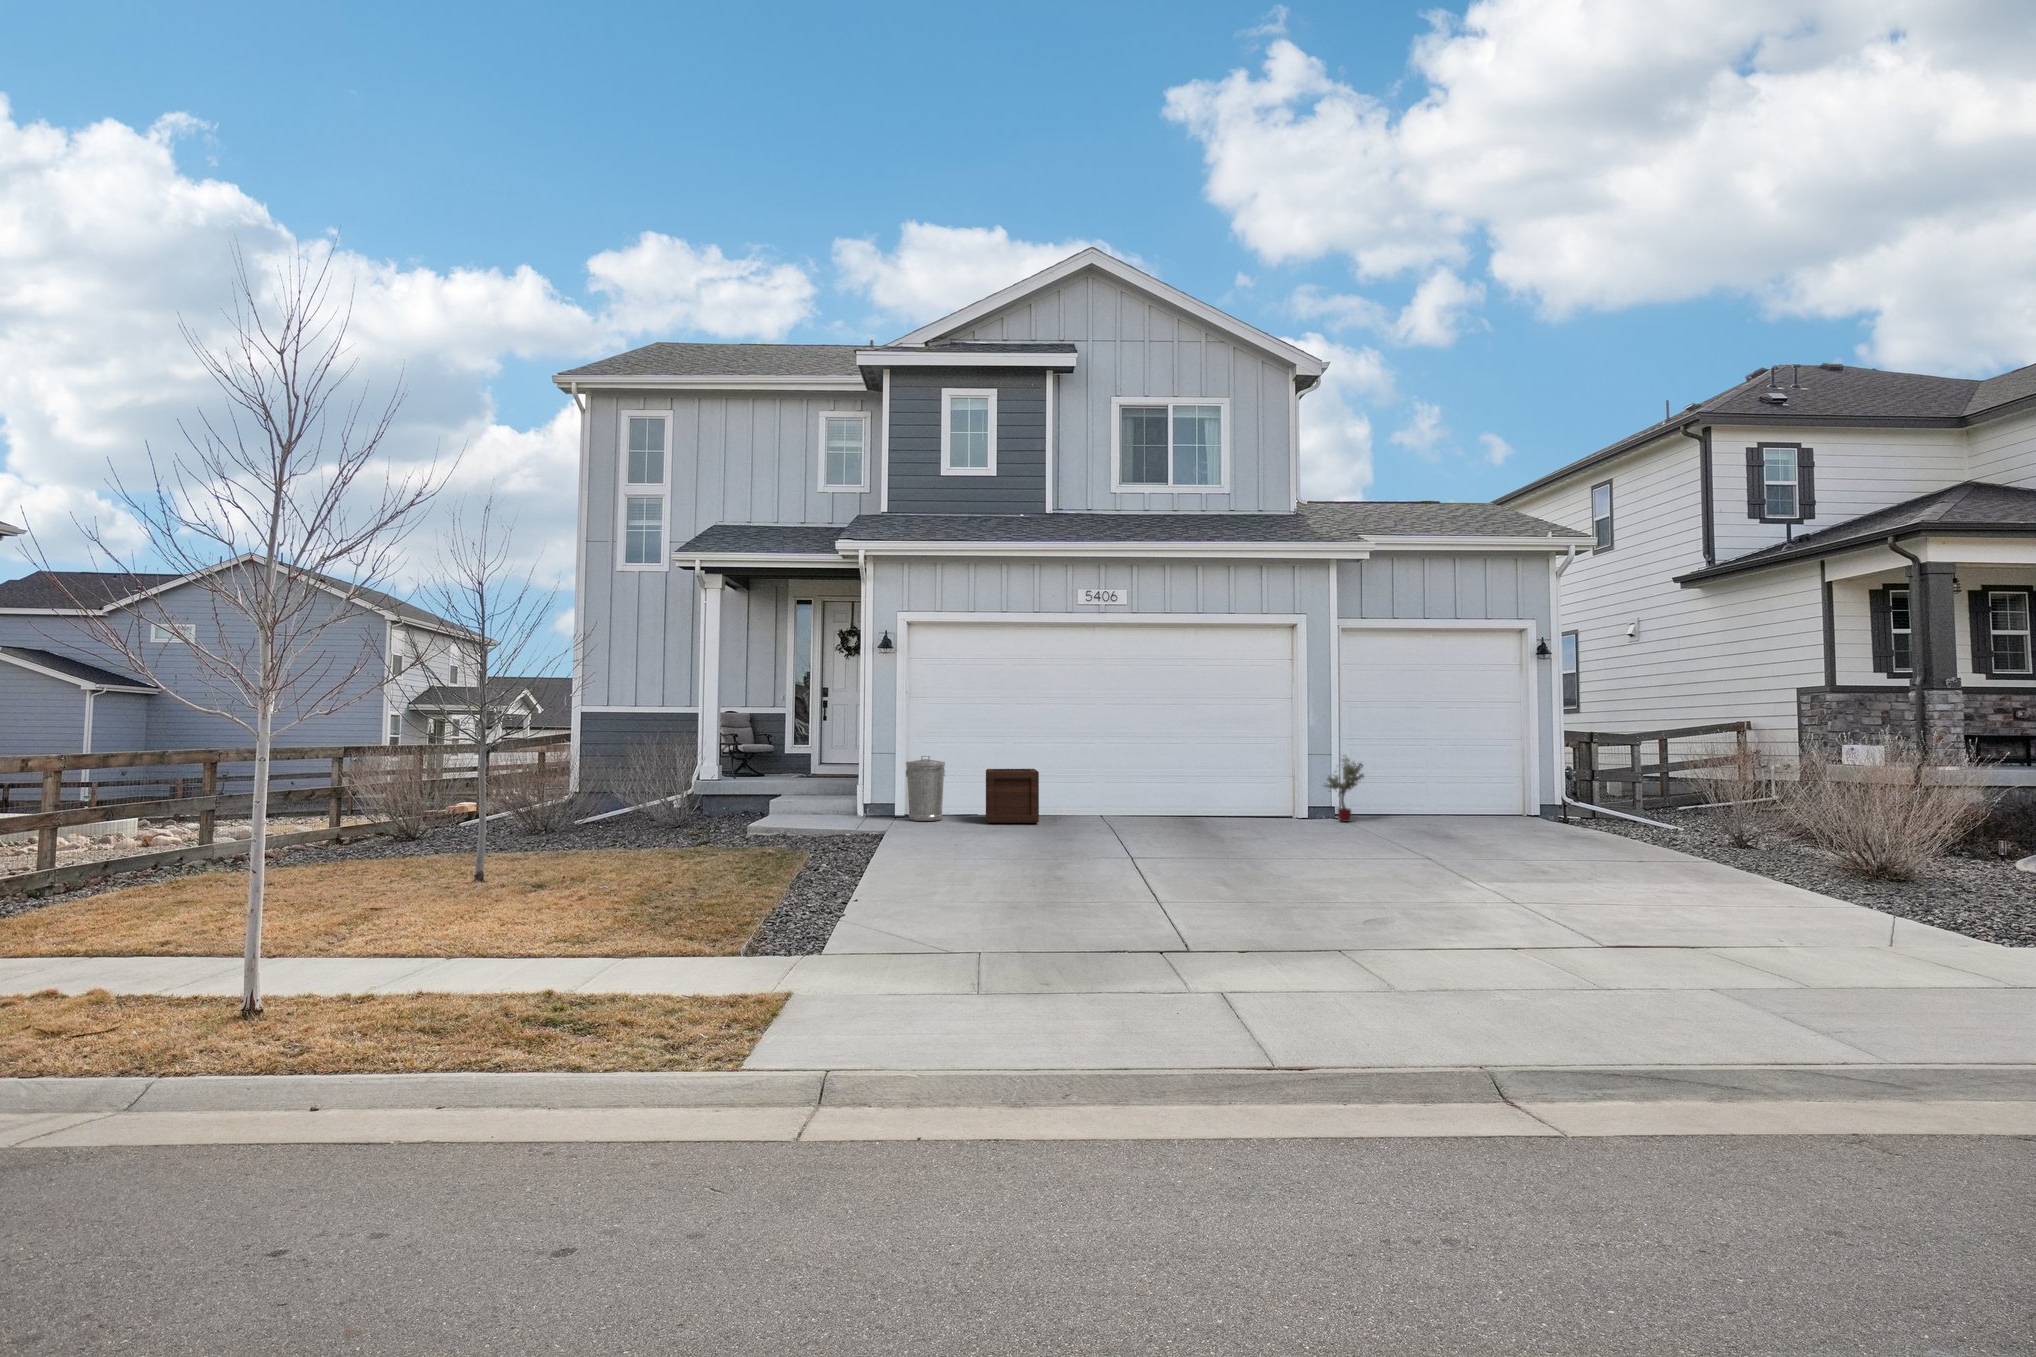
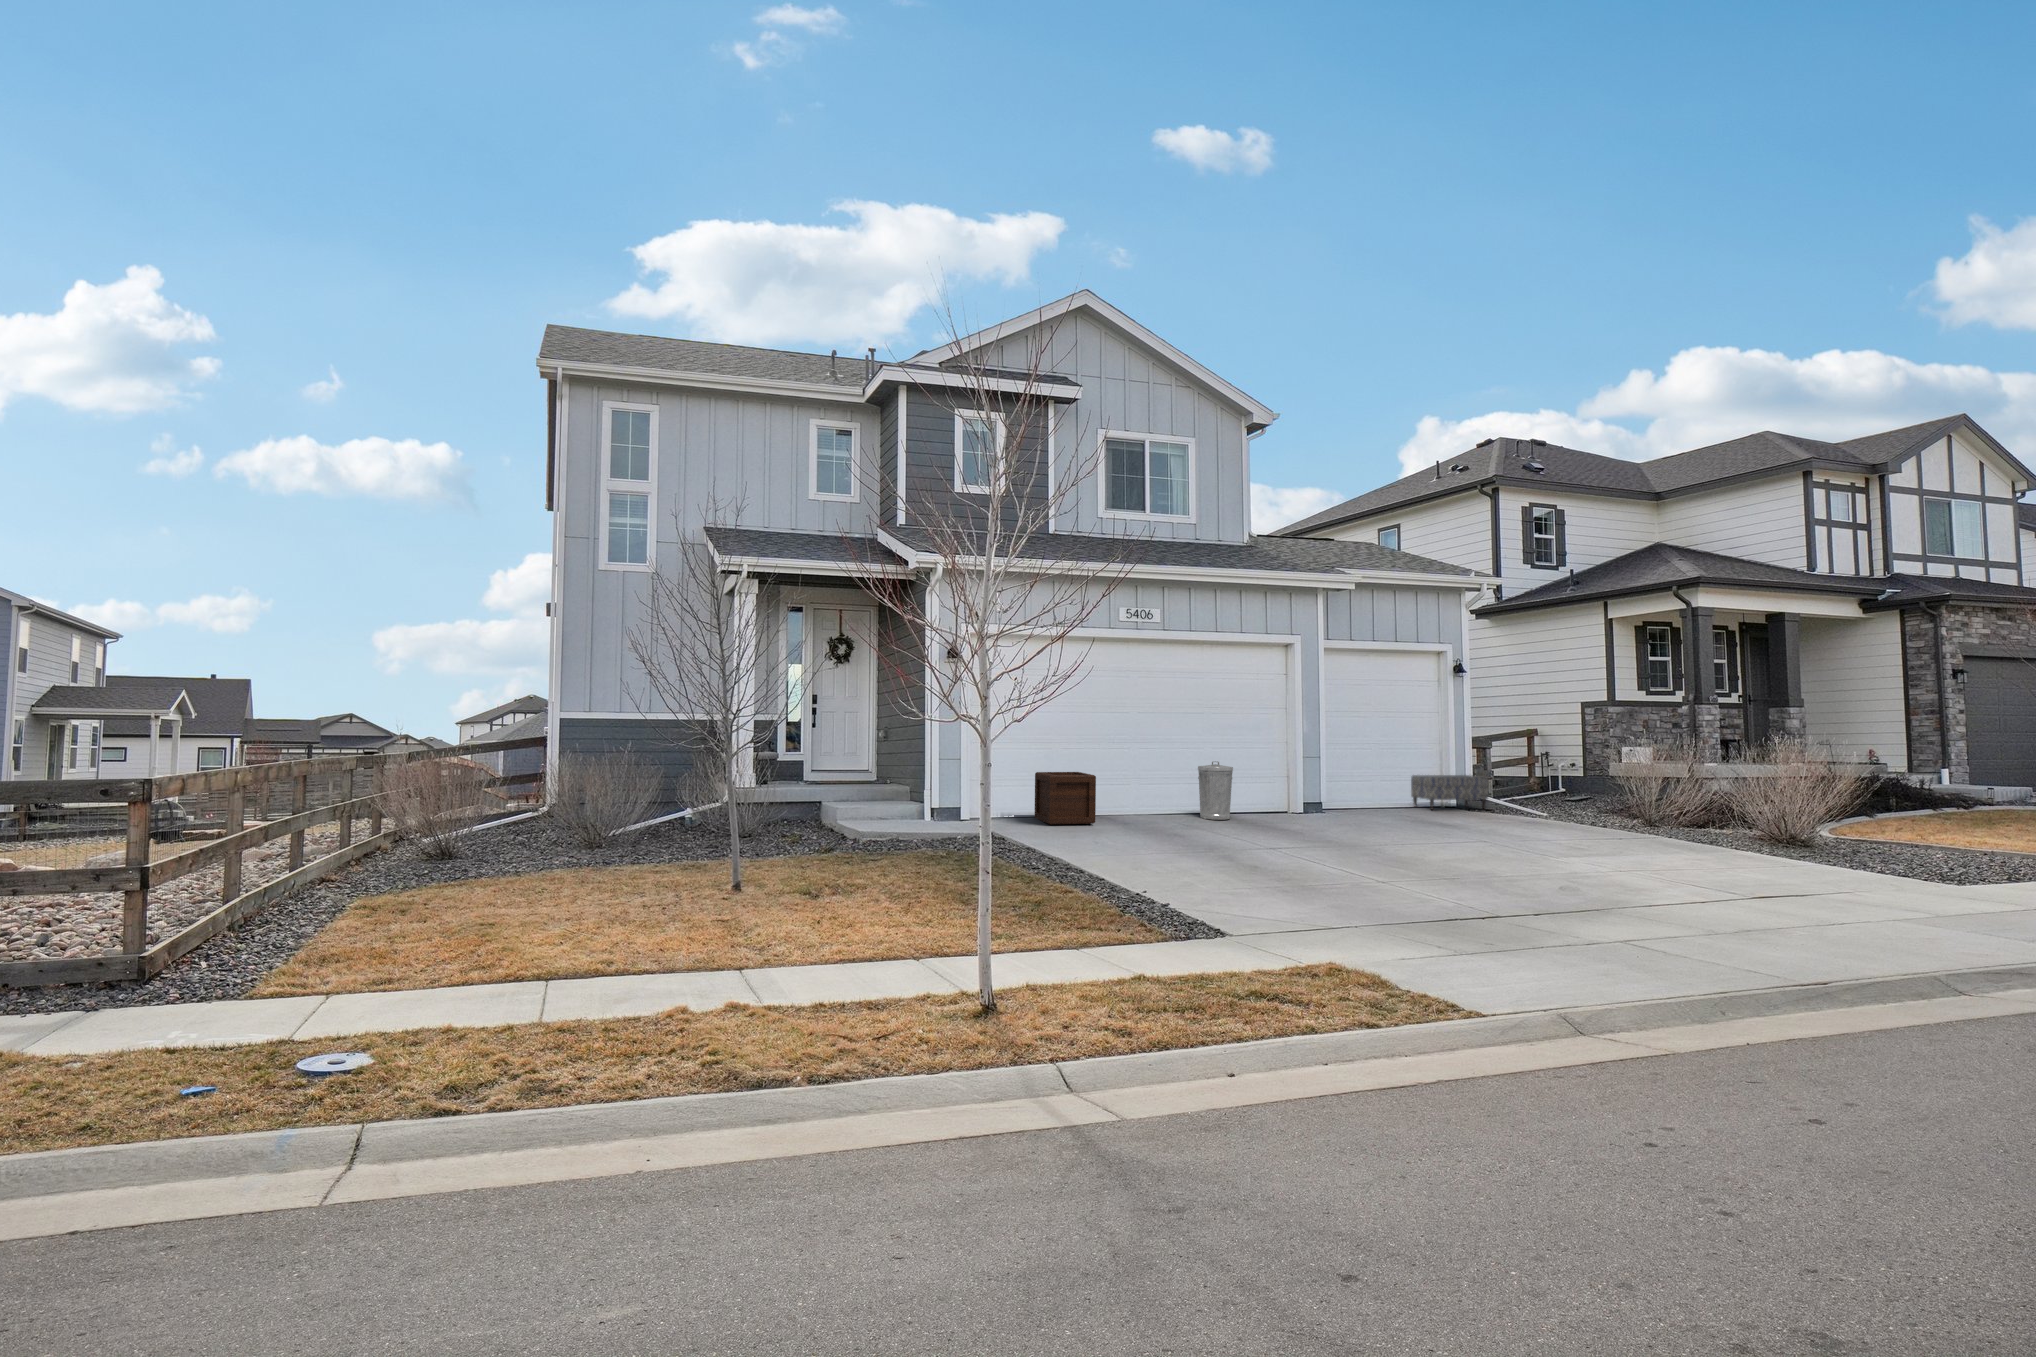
trash can: present [906,756,945,821] -> present [1198,761,1233,820]
potted tree: present [1324,758,1364,822] -> none [1319,759,1352,818]
bench: none [1468,776,1562,816] -> present [1411,775,1488,810]

